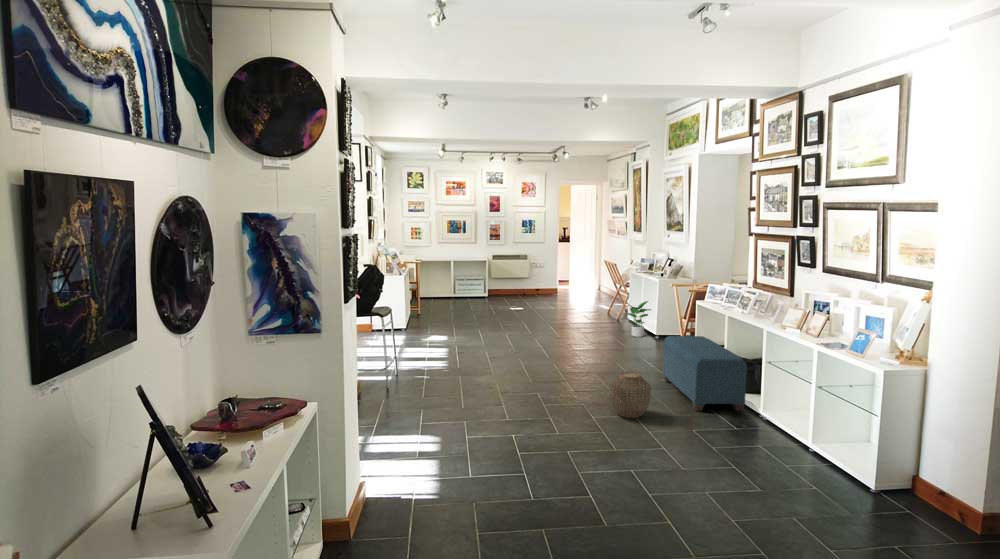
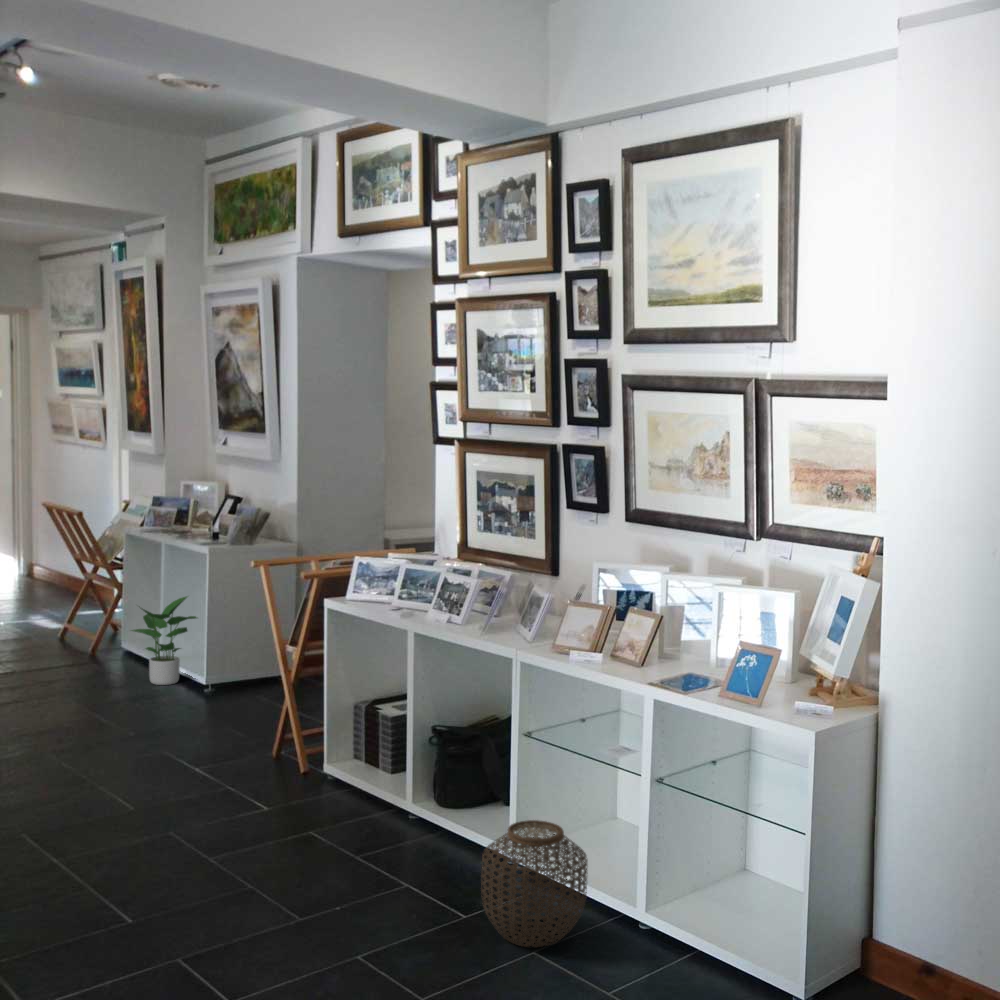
bench: present [663,336,747,411] -> none [269,679,480,868]
woven basket: present [610,372,651,418] -> present [481,820,588,947]

